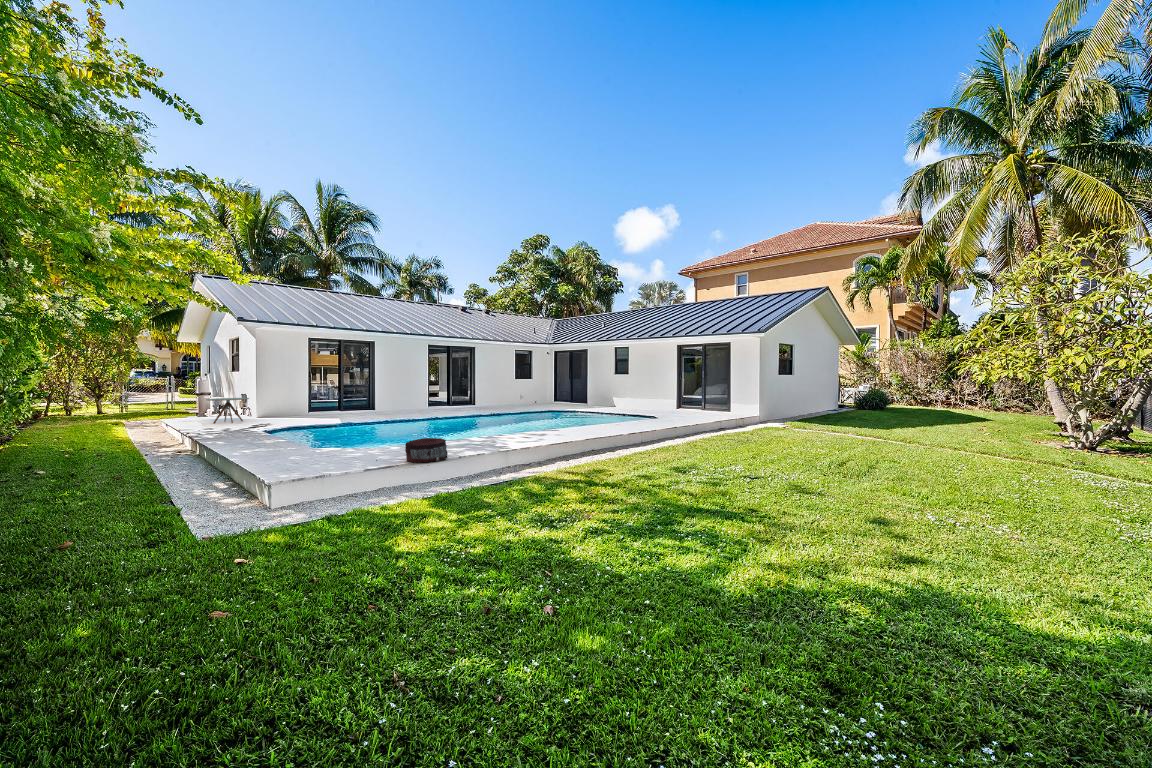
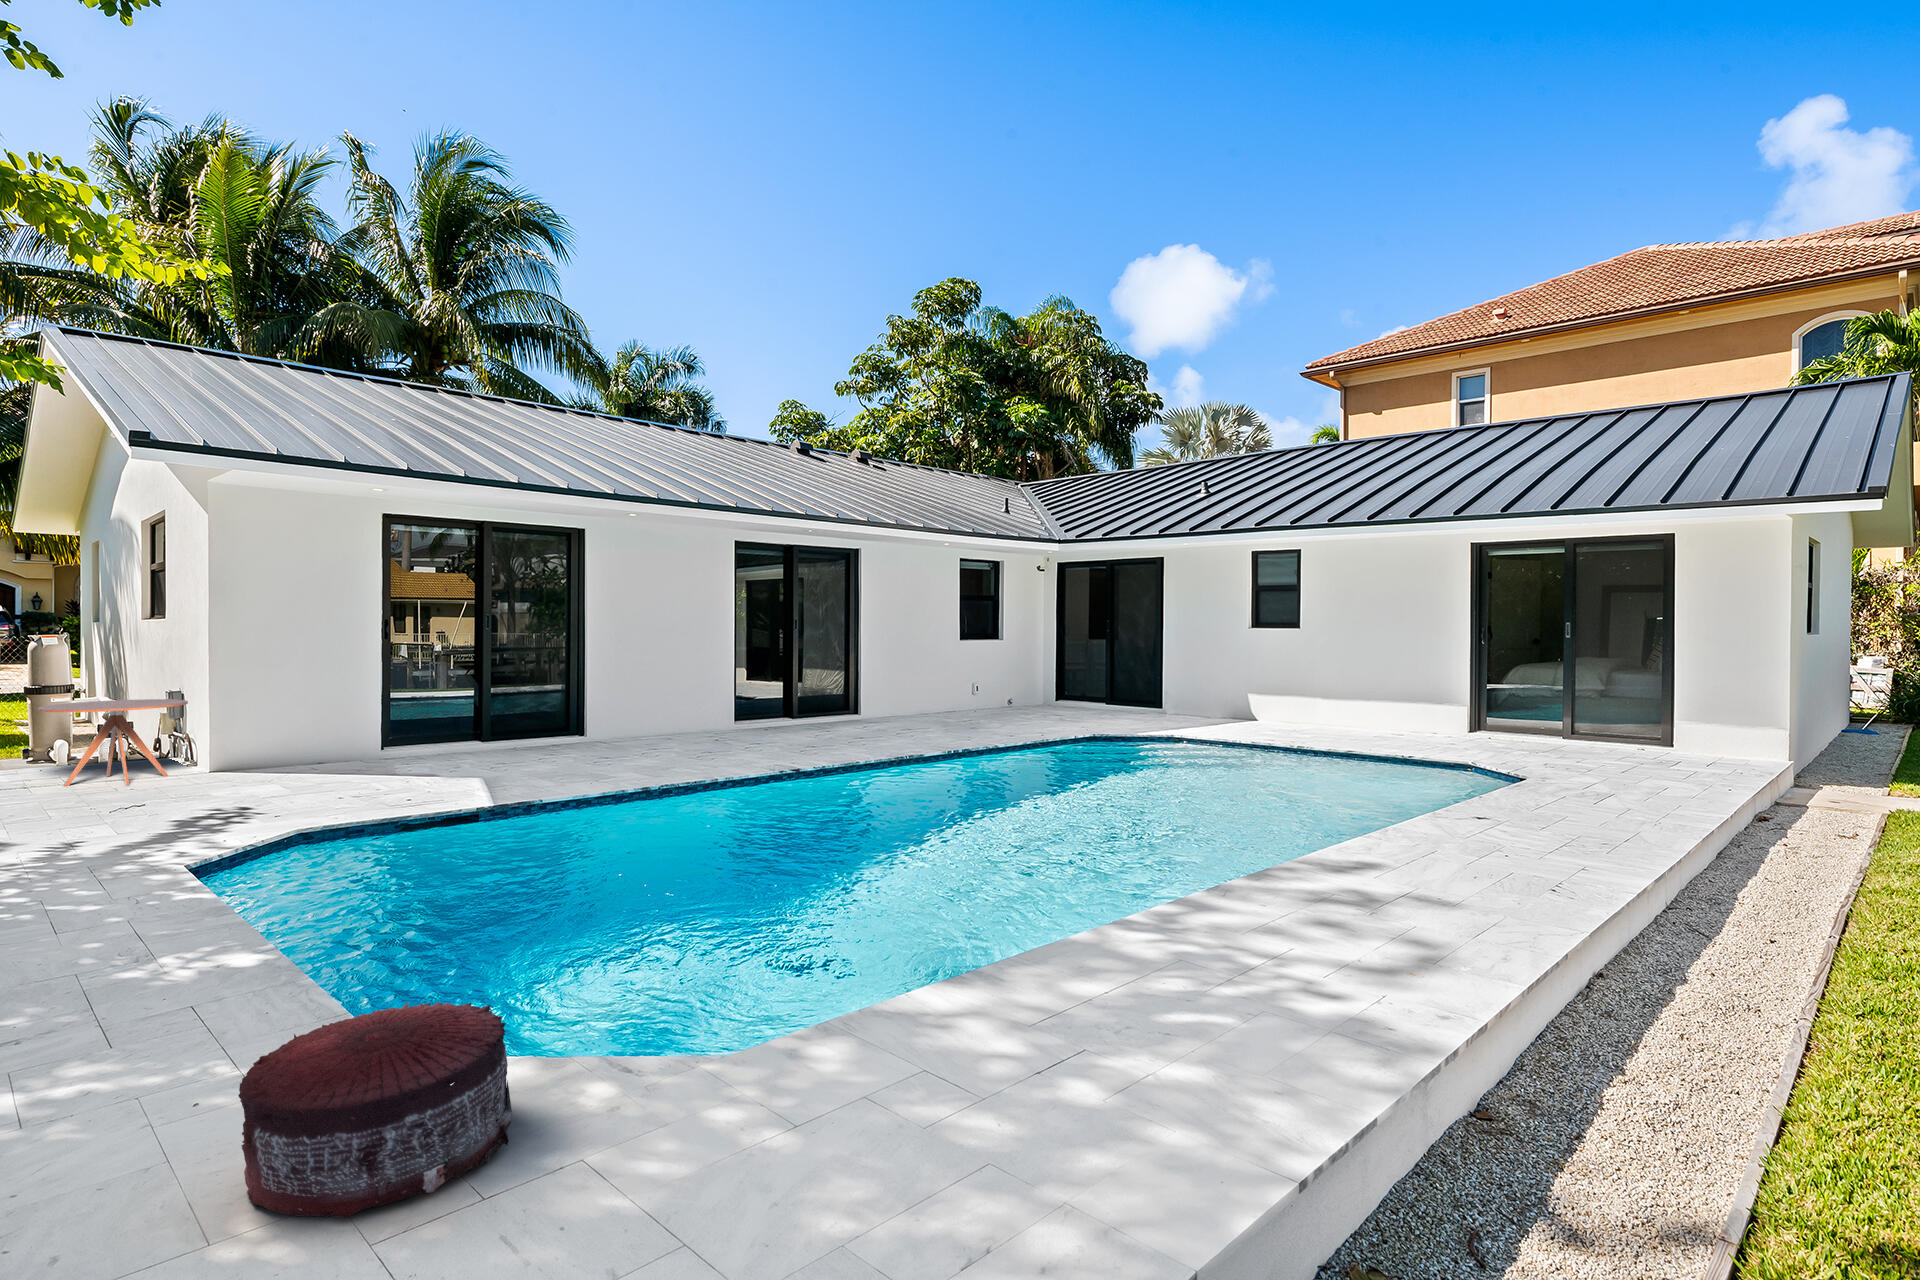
pouf: present [405,438,448,463] -> present [238,1002,512,1217]

